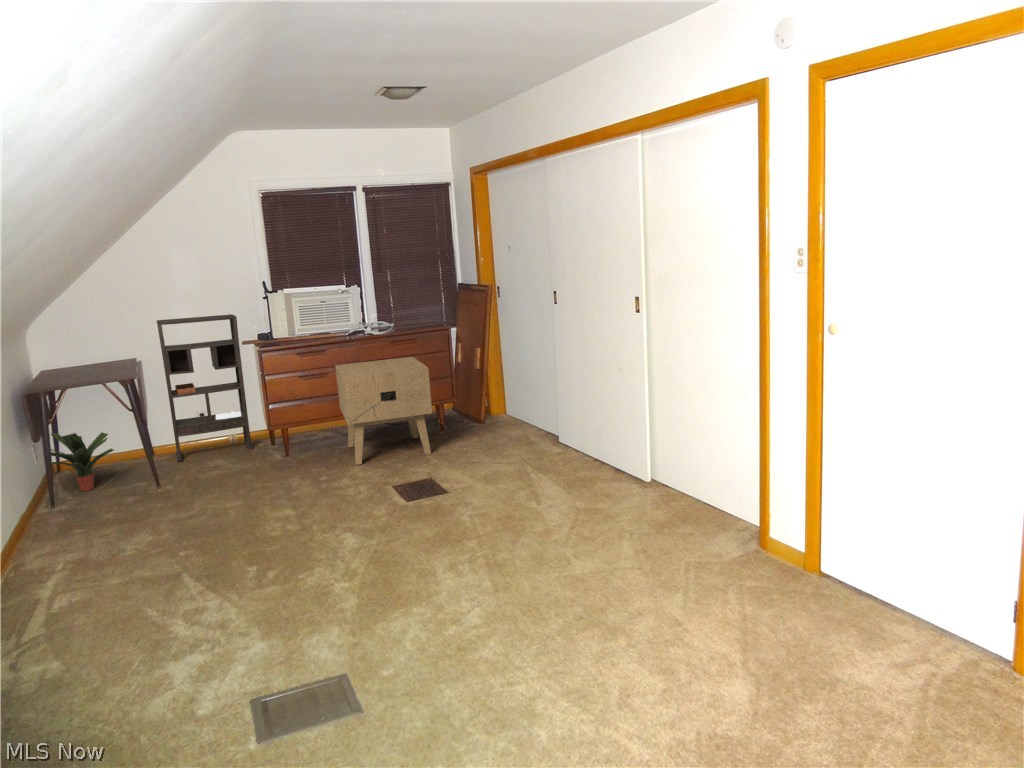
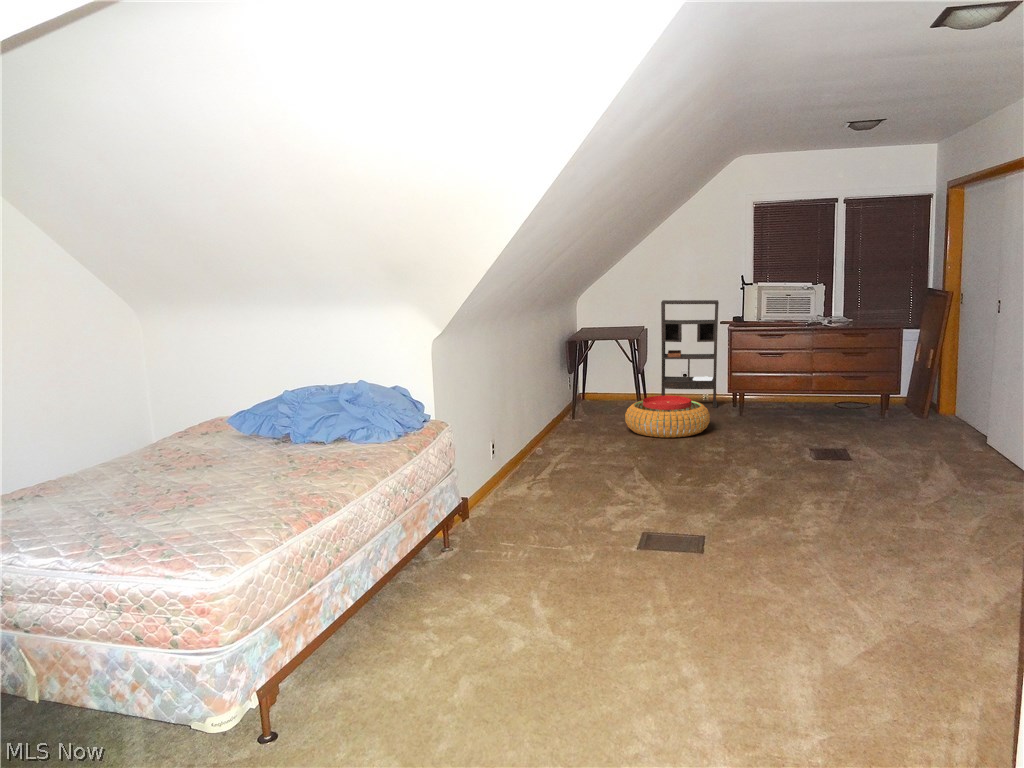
nightstand: present [335,357,432,465] -> none [784,349,862,435]
potted plant: present [49,432,114,491] -> none [577,372,620,414]
pouf: none [136,446,260,511] -> present [625,396,710,438]

